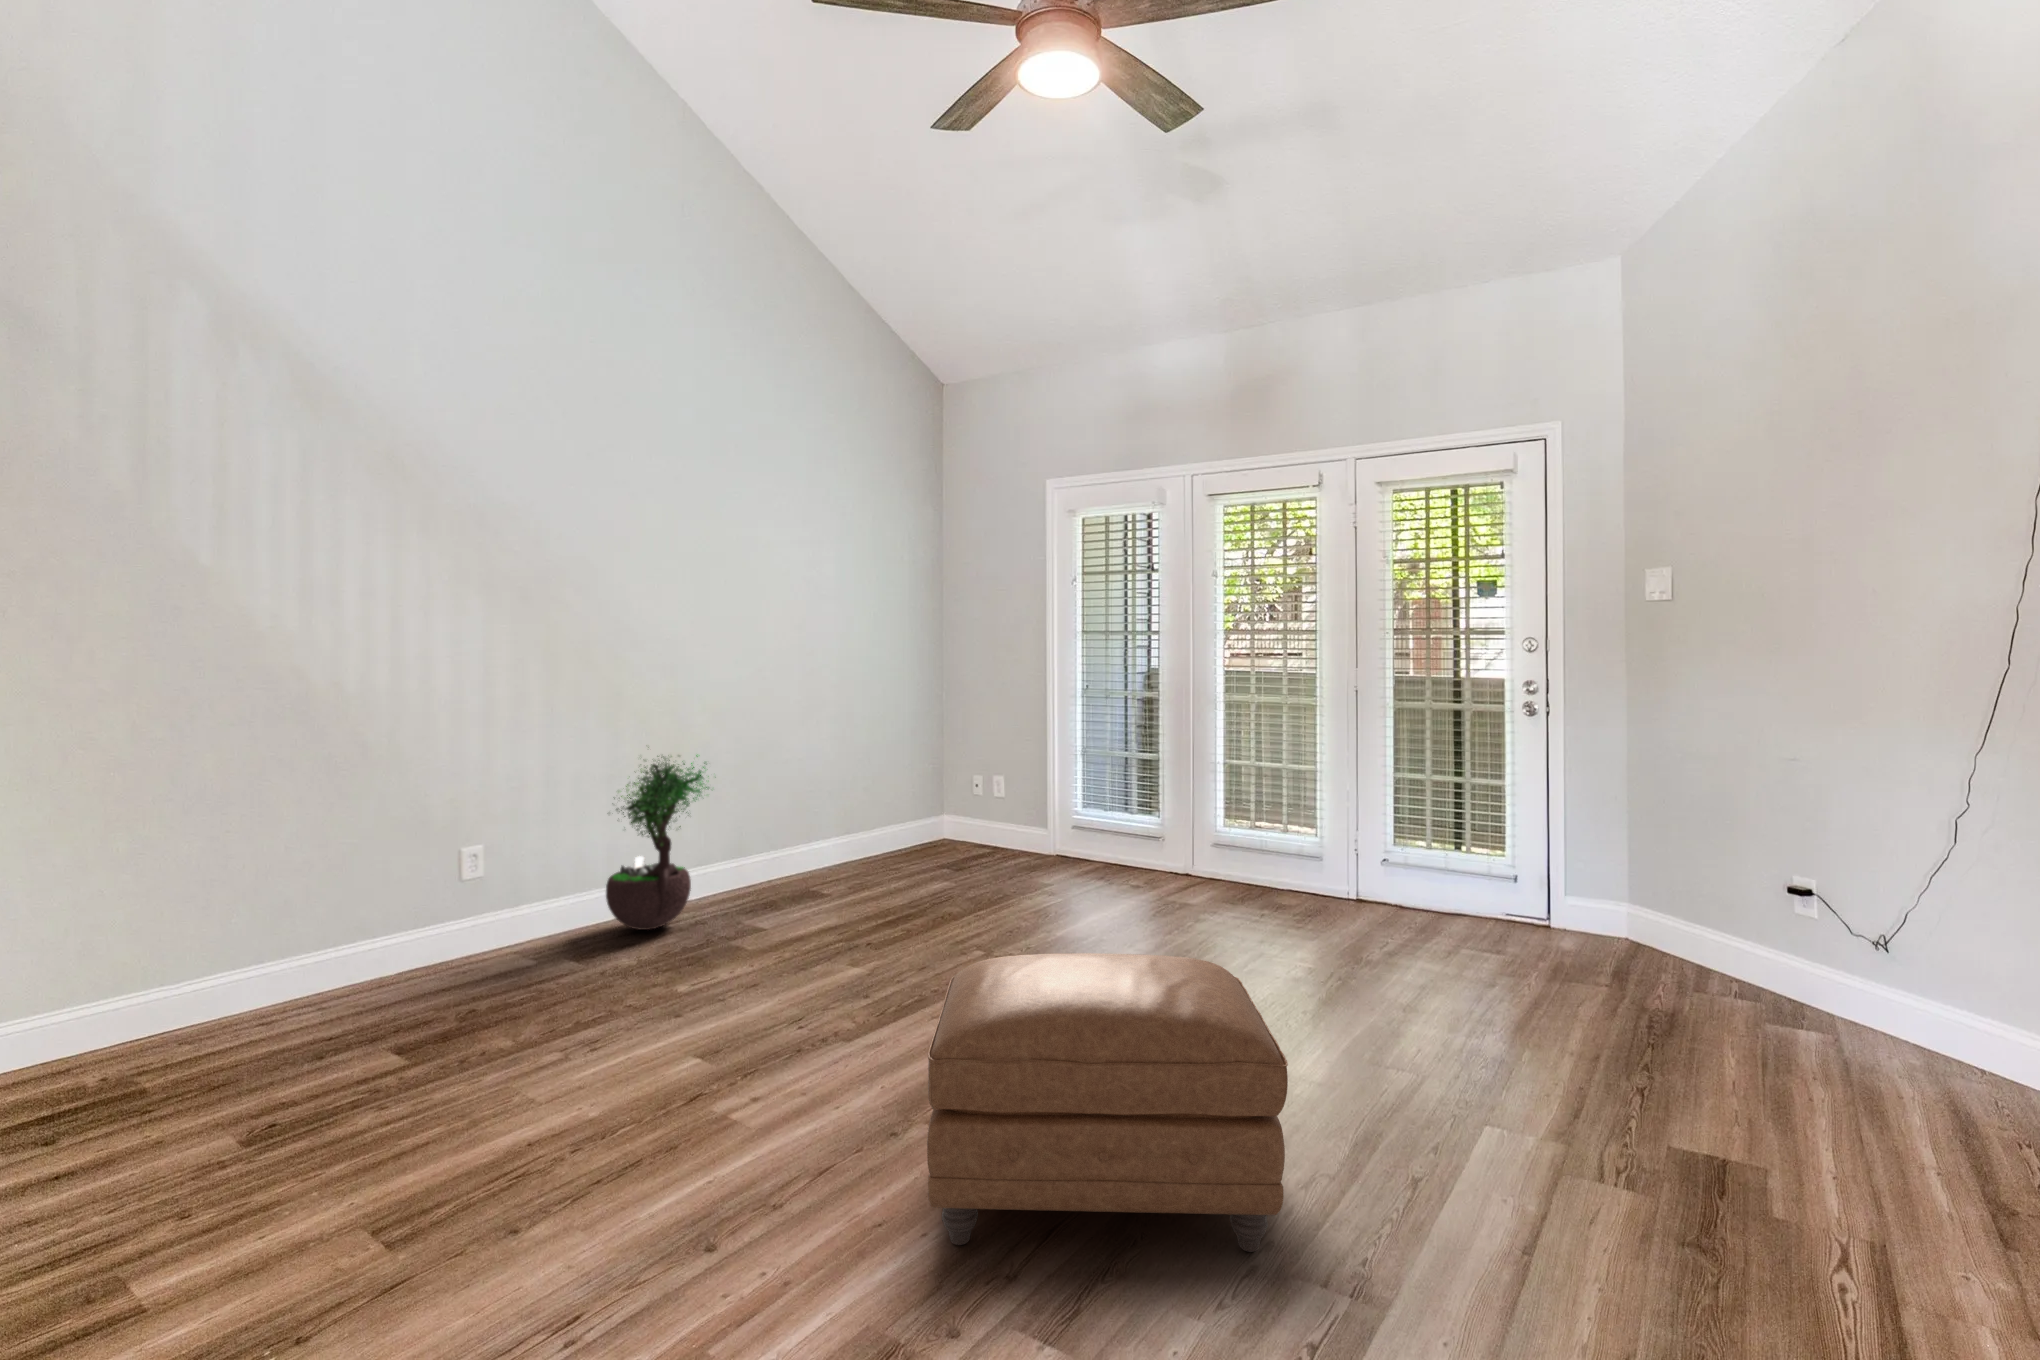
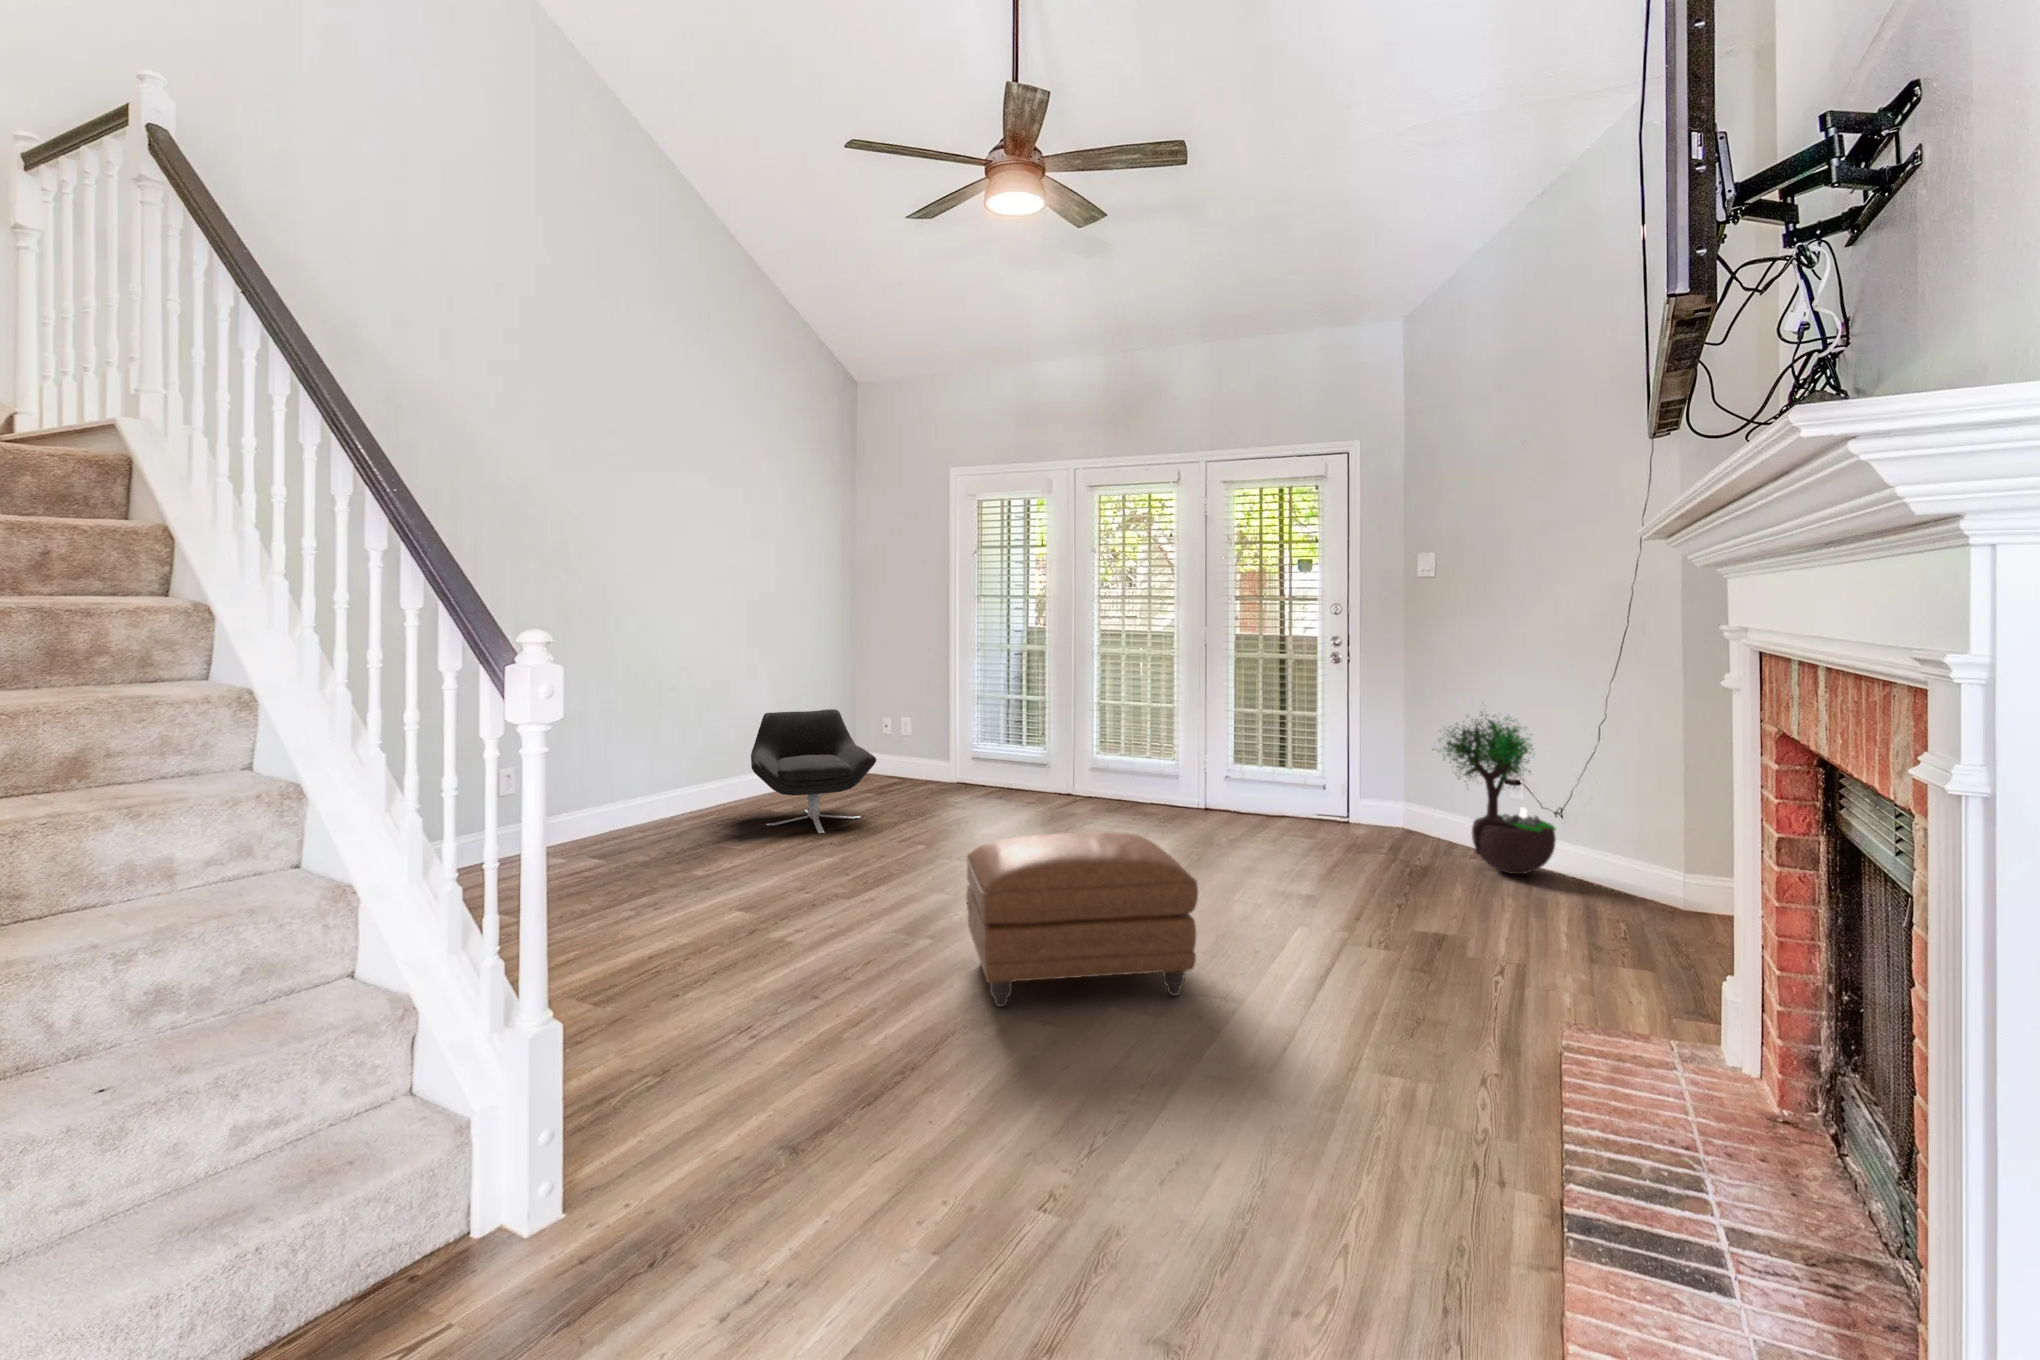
potted tree: present [606,755,709,930] -> present [1432,711,1556,874]
lounge chair: none [793,757,943,906] -> present [751,709,876,833]

